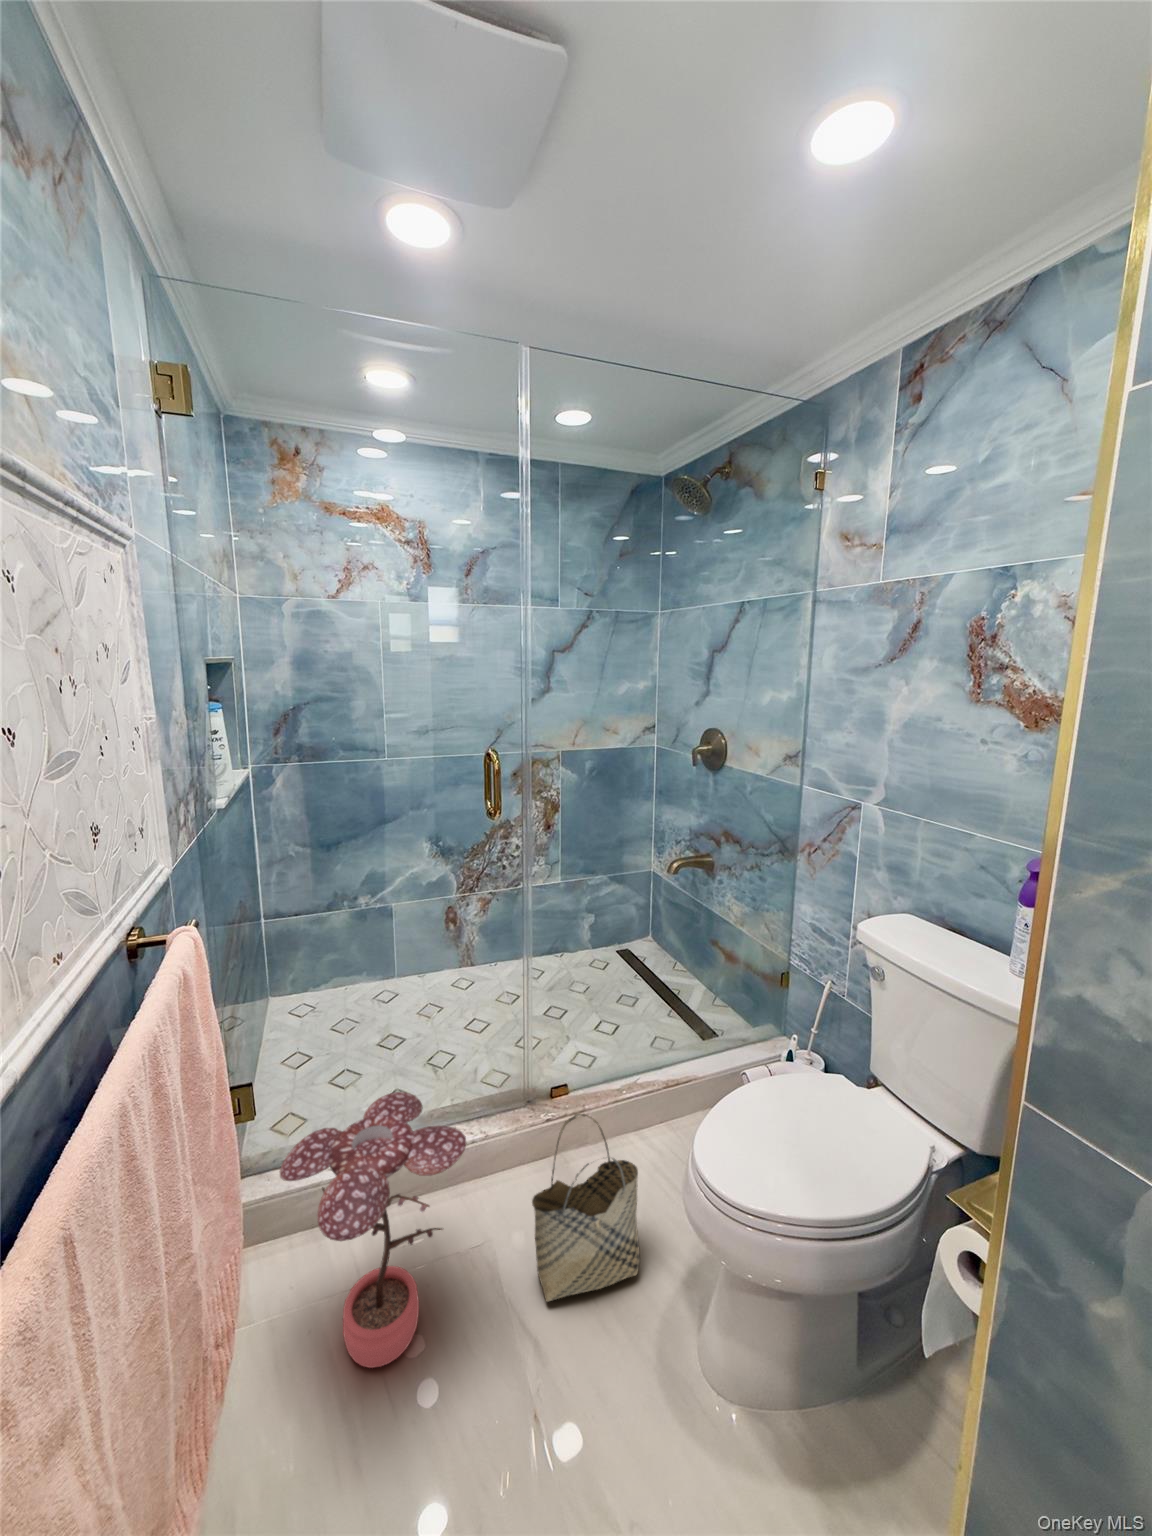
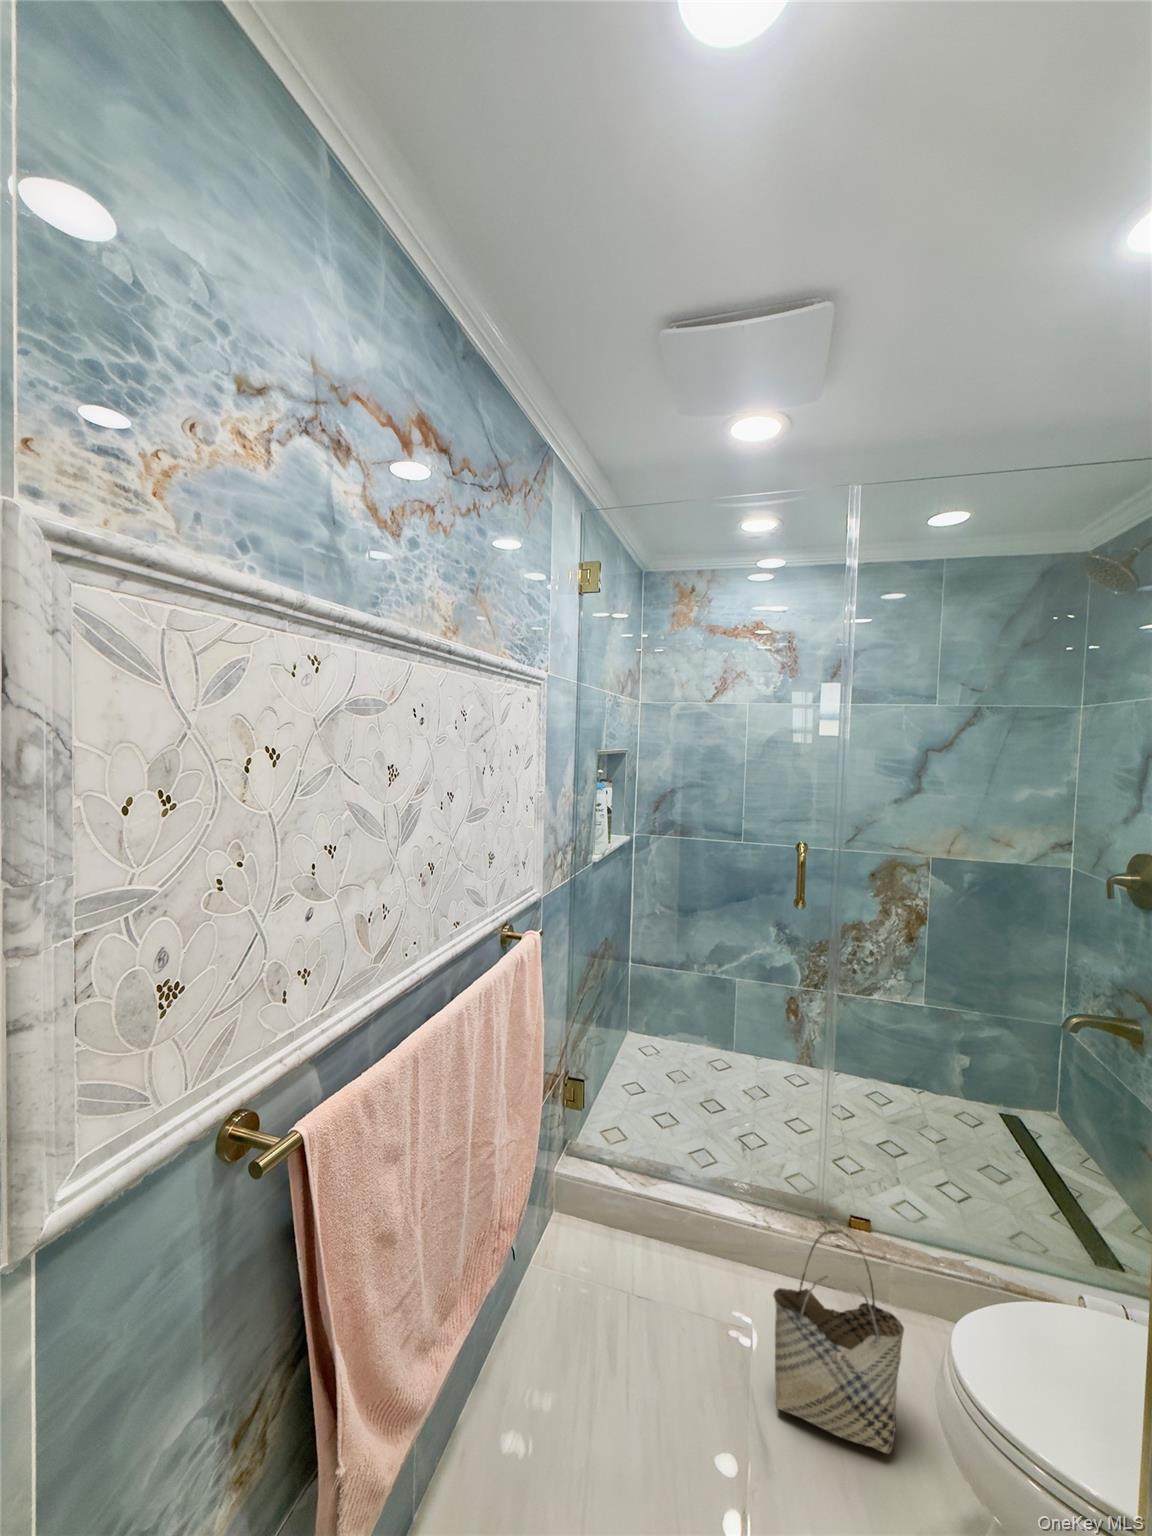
potted plant: present [280,1092,467,1368] -> none [571,1126,712,1359]

